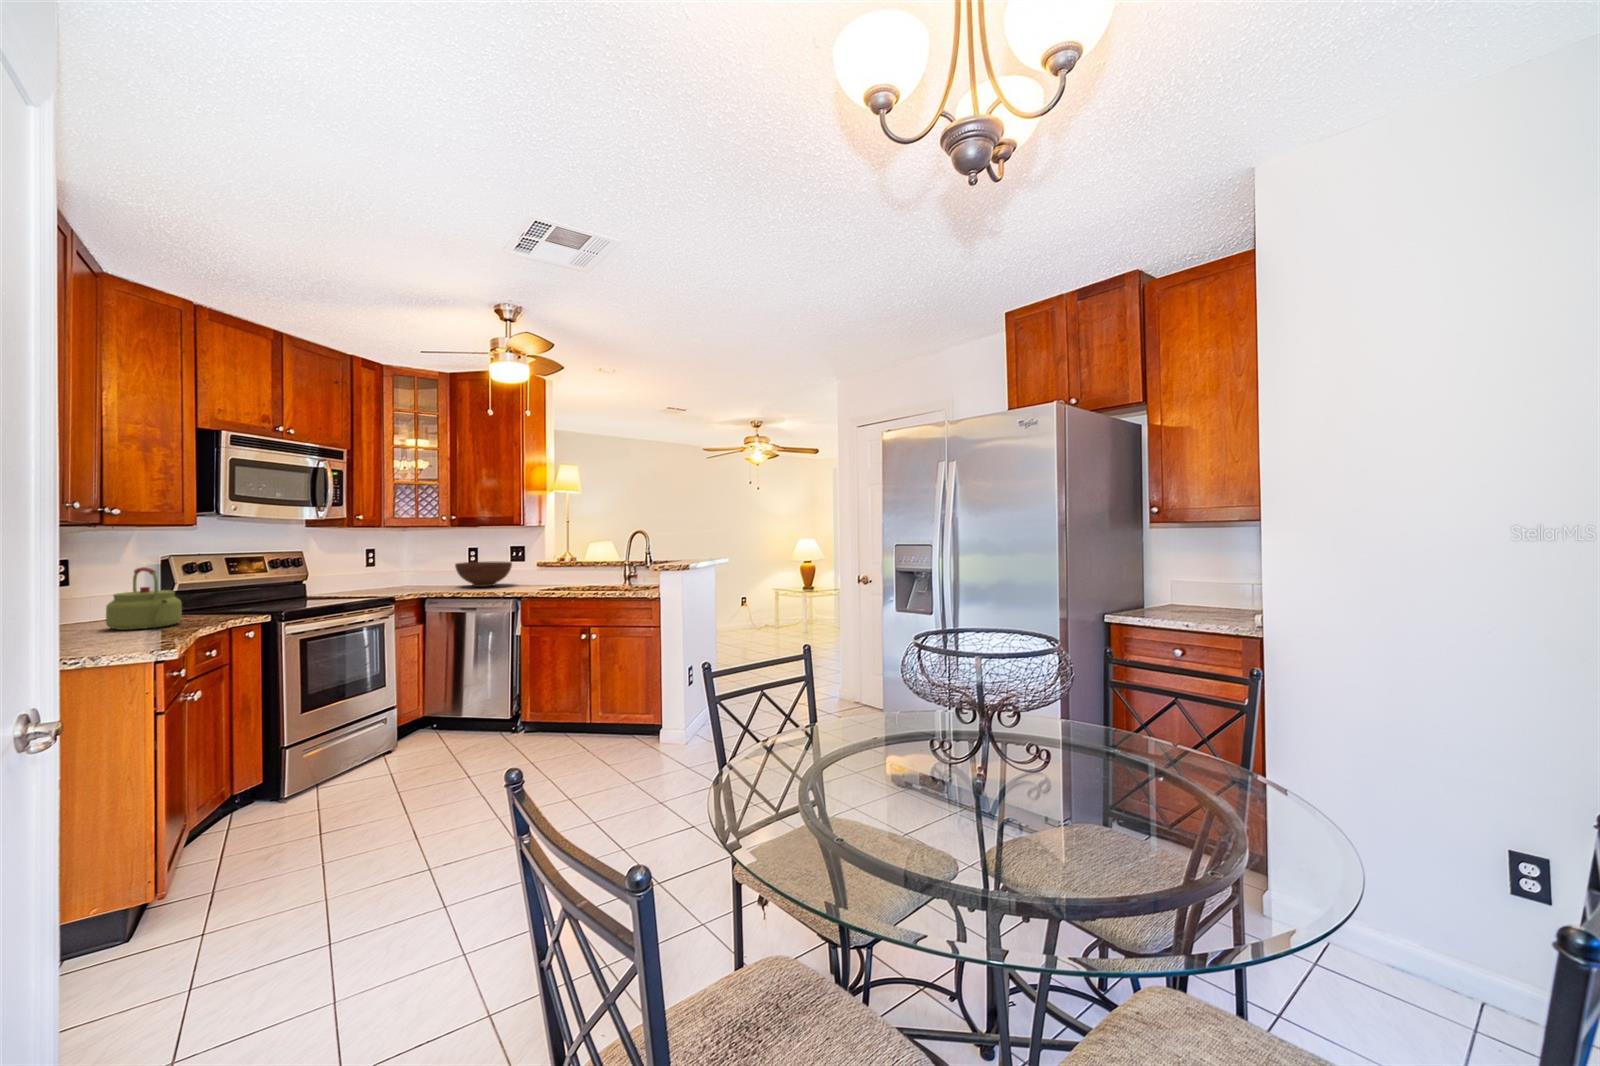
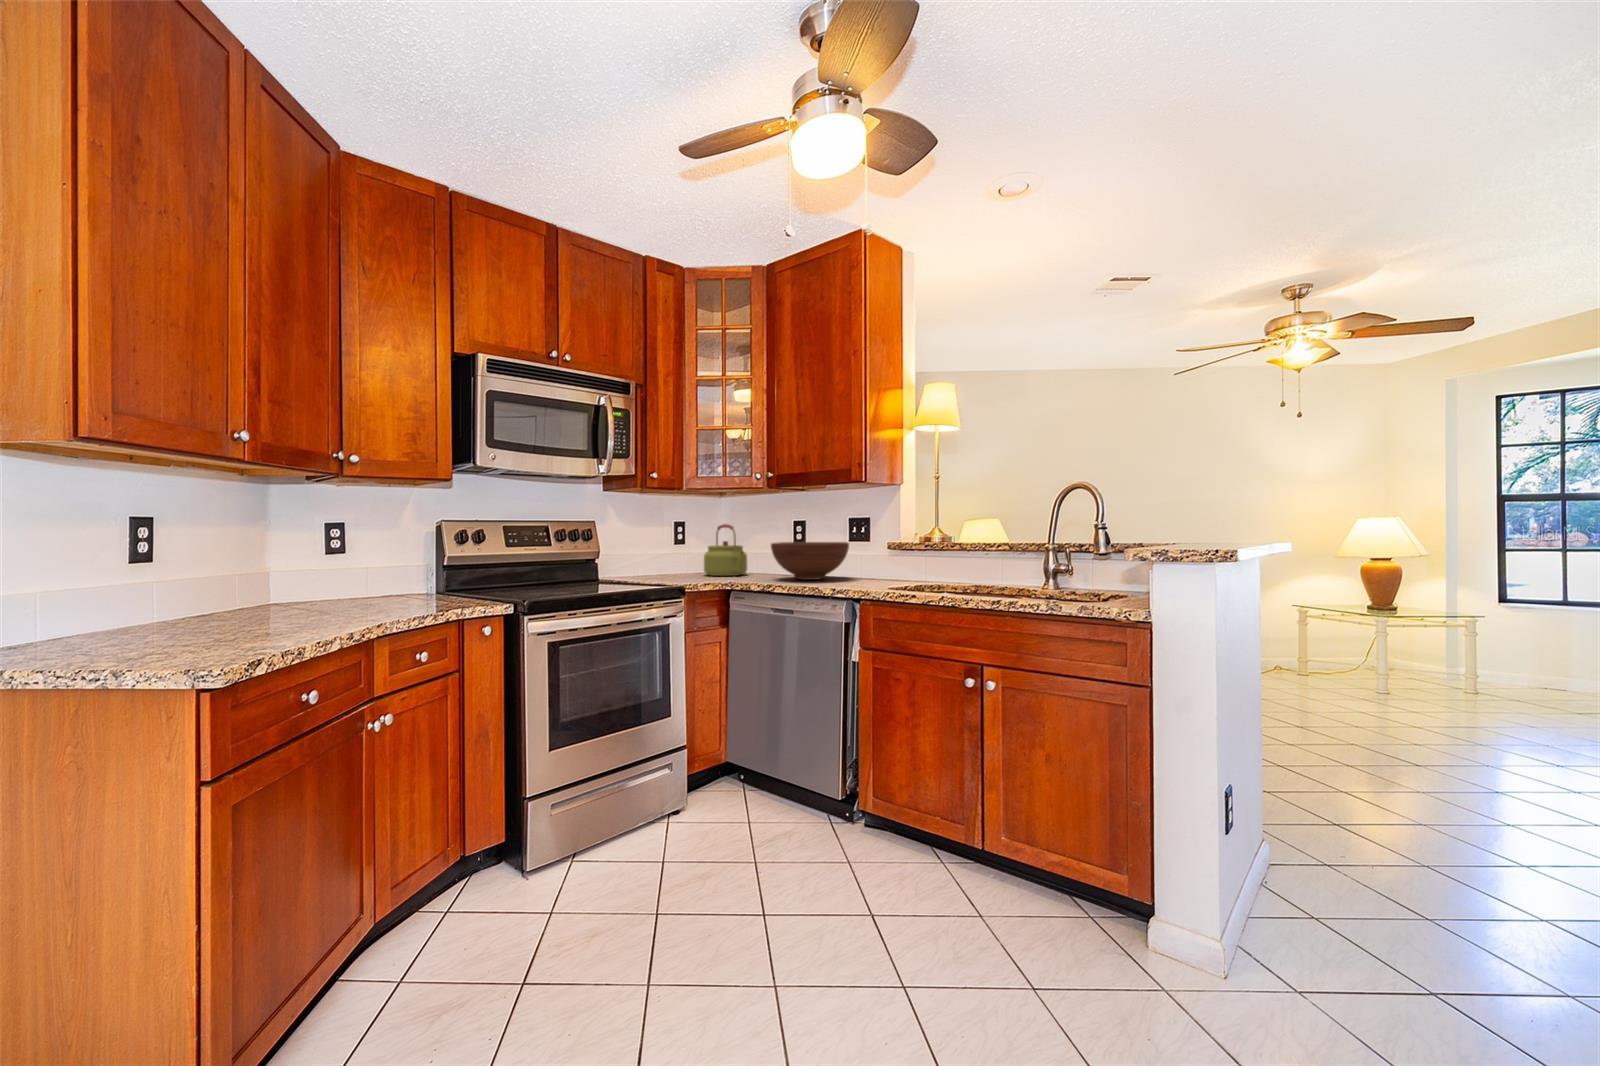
kettle: present [106,567,182,630] -> present [704,524,747,576]

